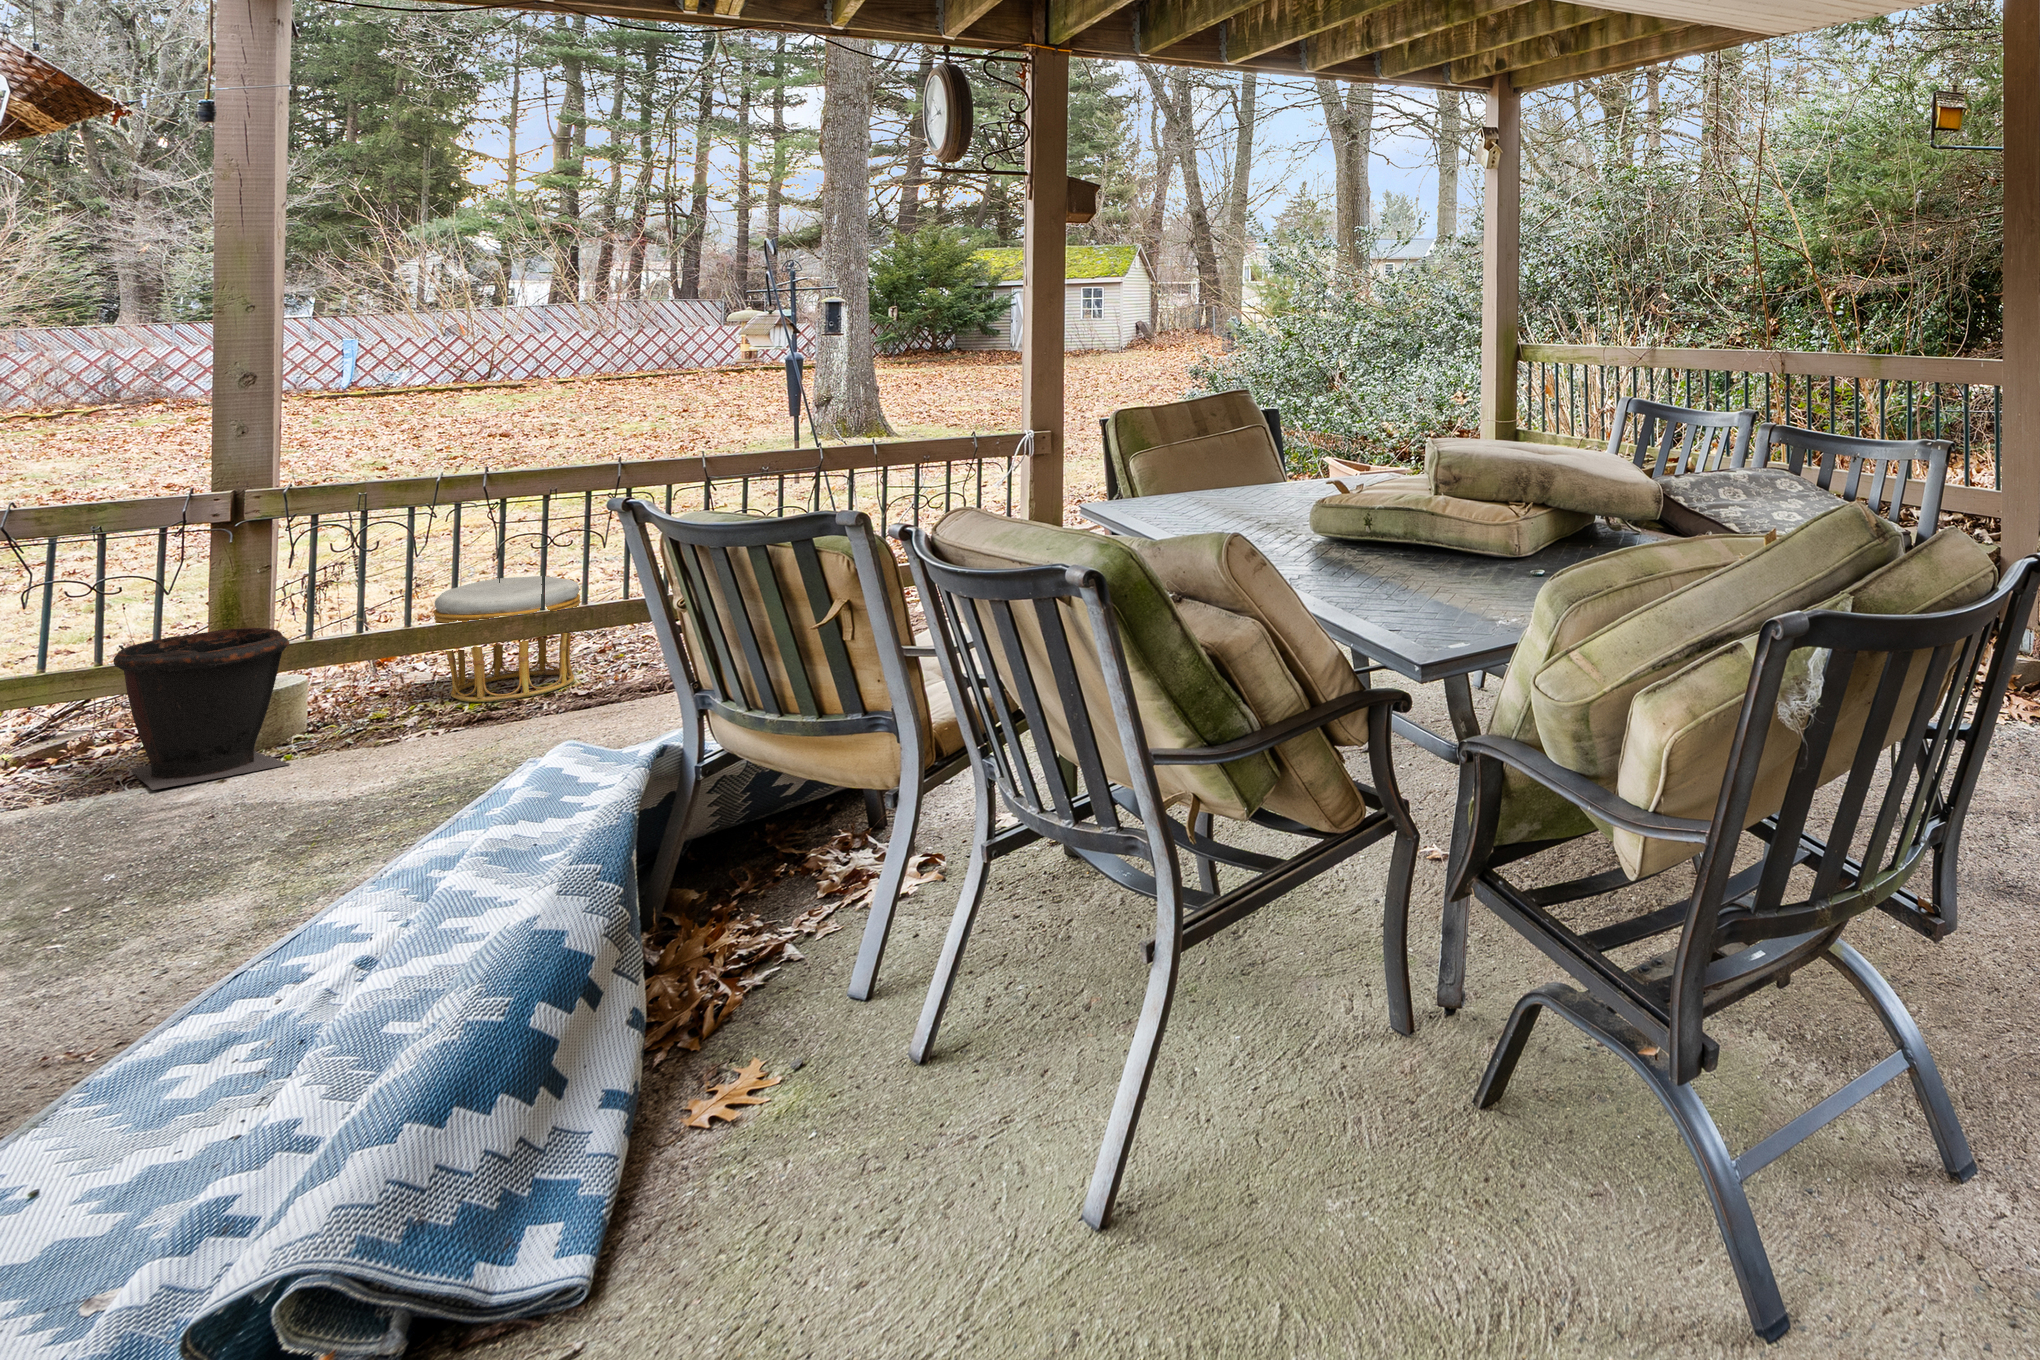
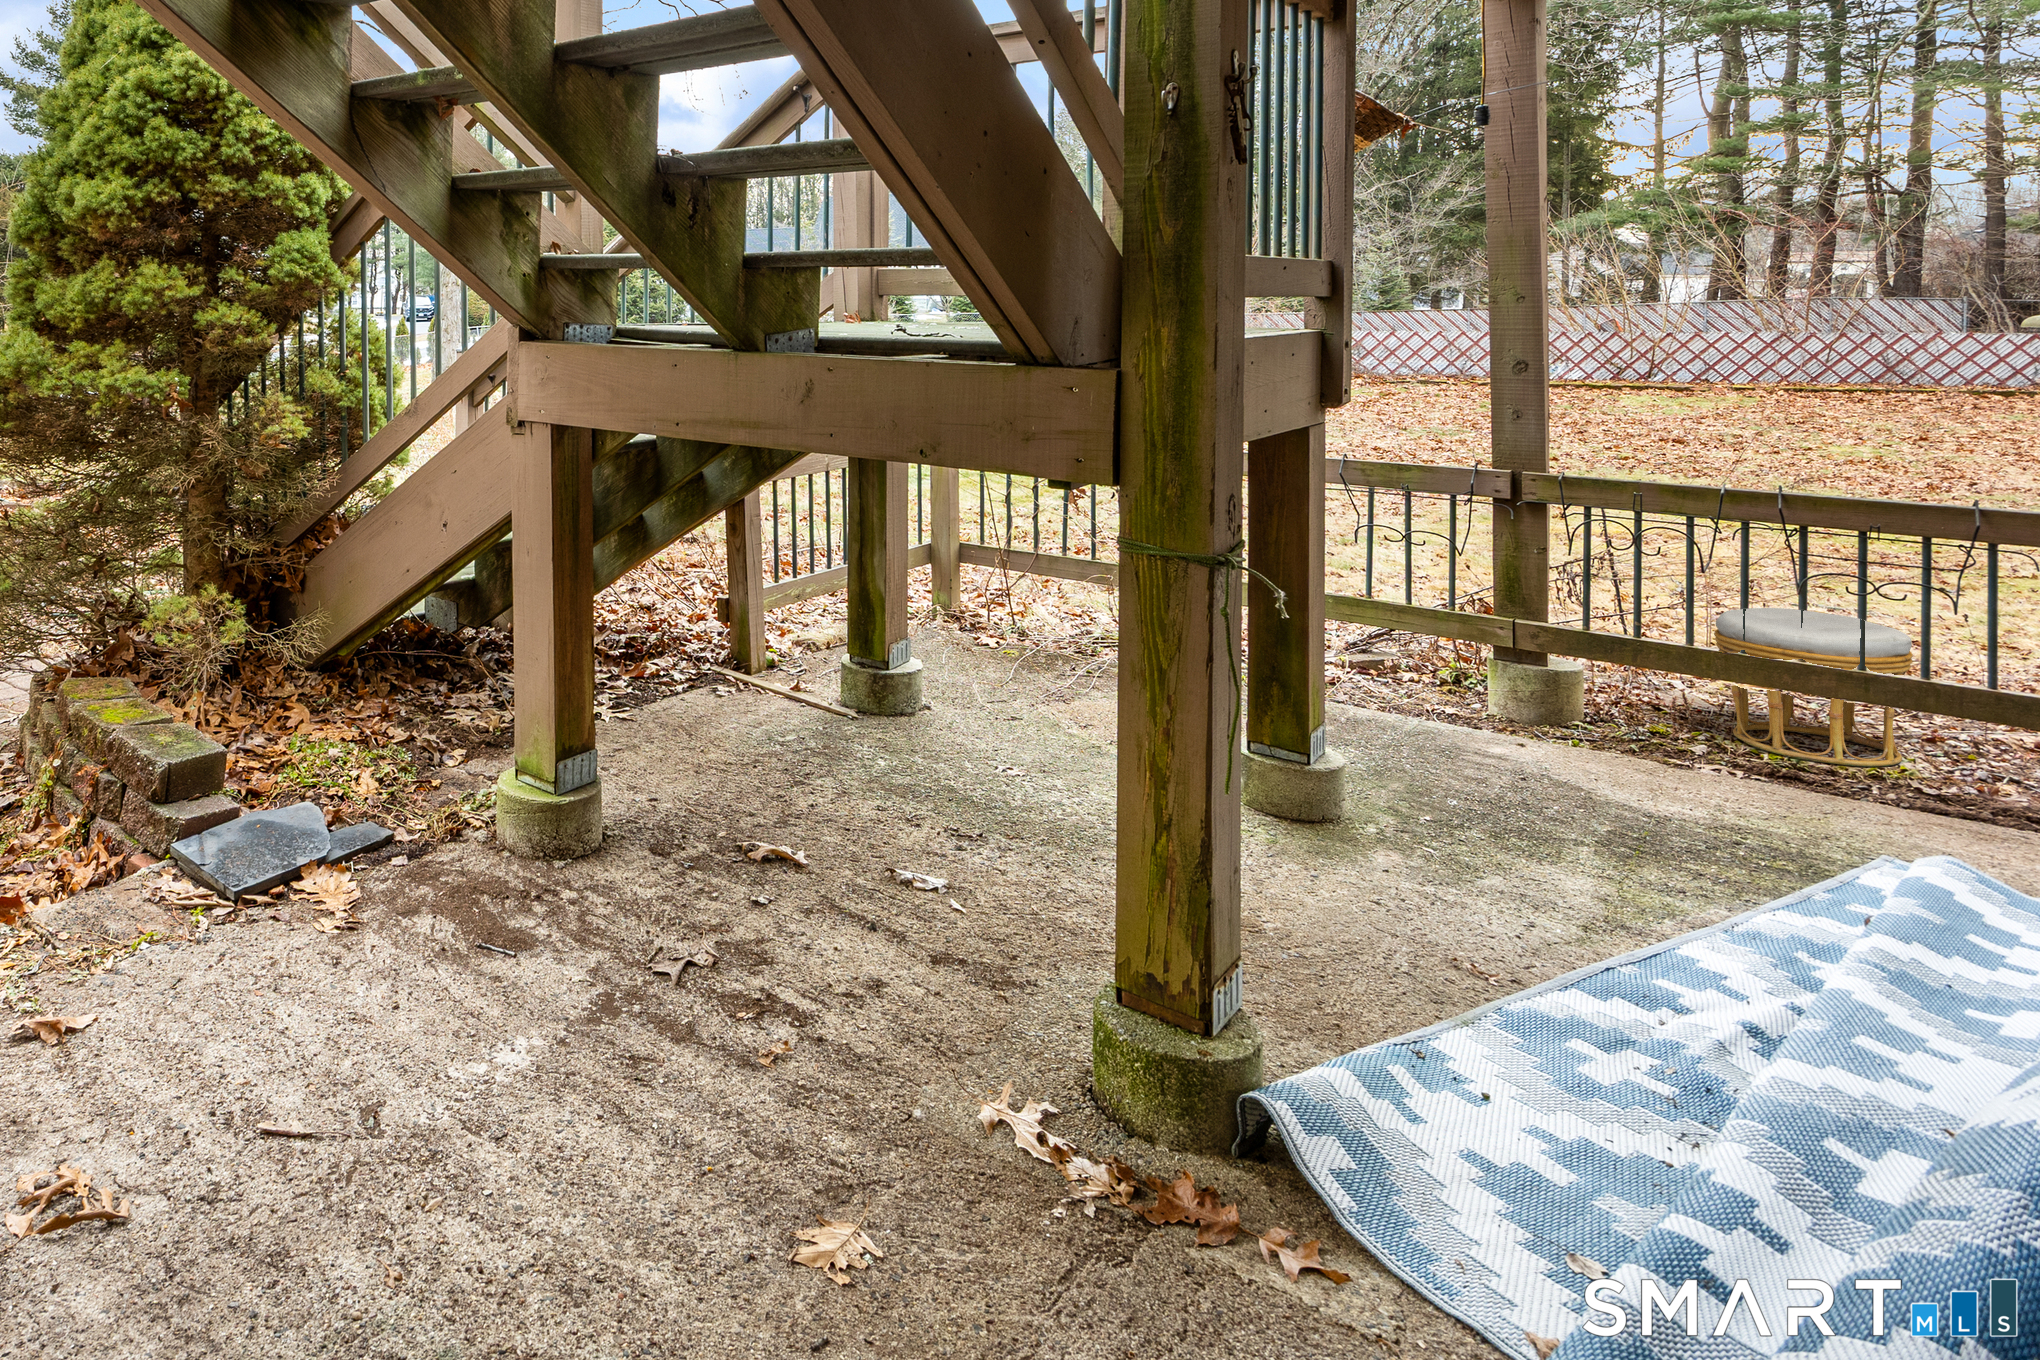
bucket: present [113,628,290,790] -> none [1423,603,1581,763]

